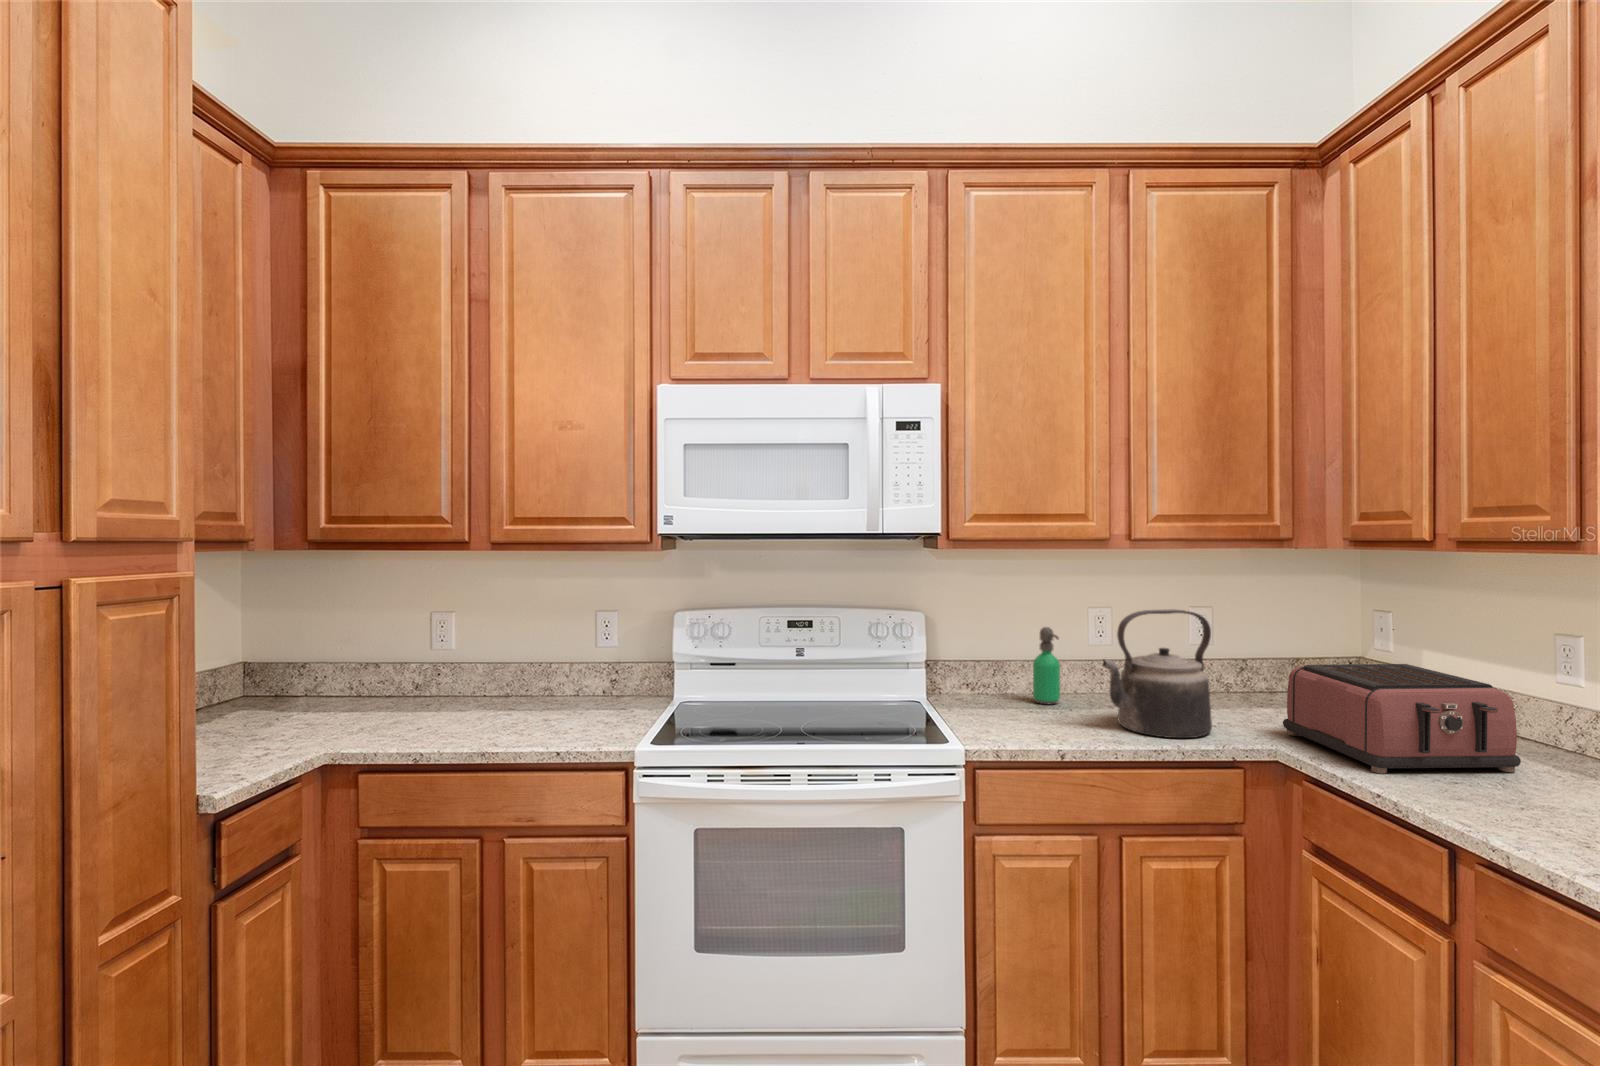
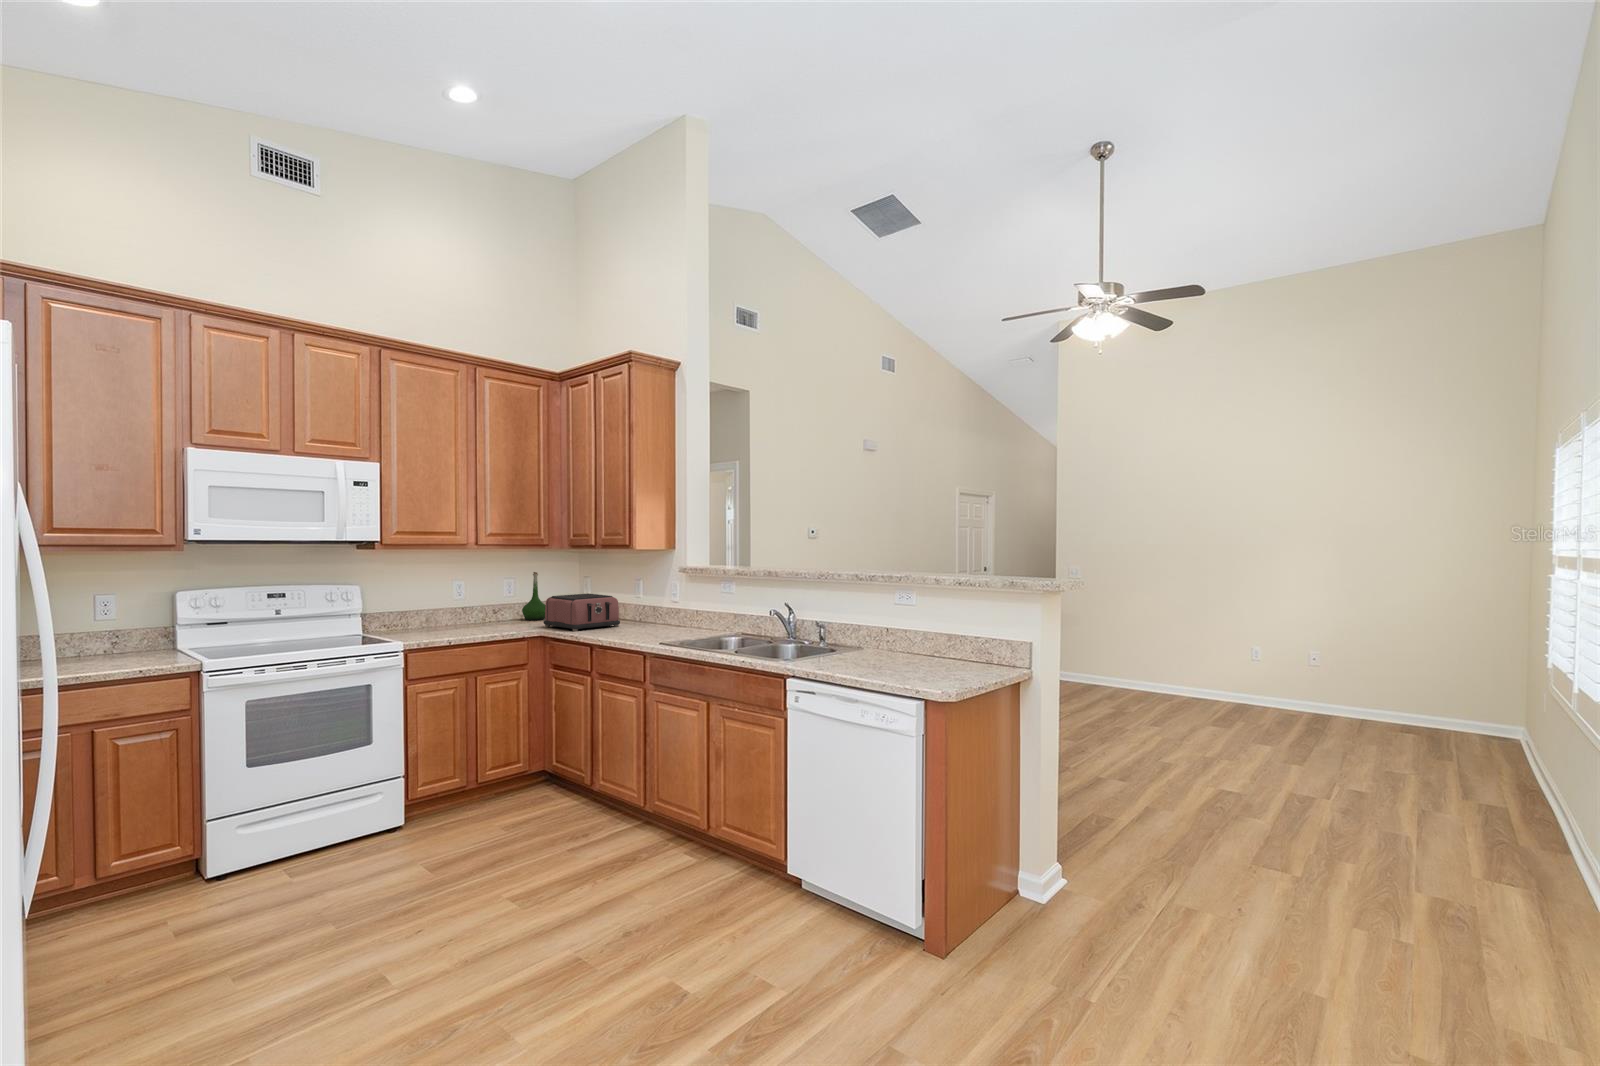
vase: none [1229,597,1289,702] -> present [522,572,546,620]
kettle: present [1103,609,1212,738] -> none [466,576,515,632]
soap dispenser: present [1033,627,1060,704] -> none [425,590,440,630]

